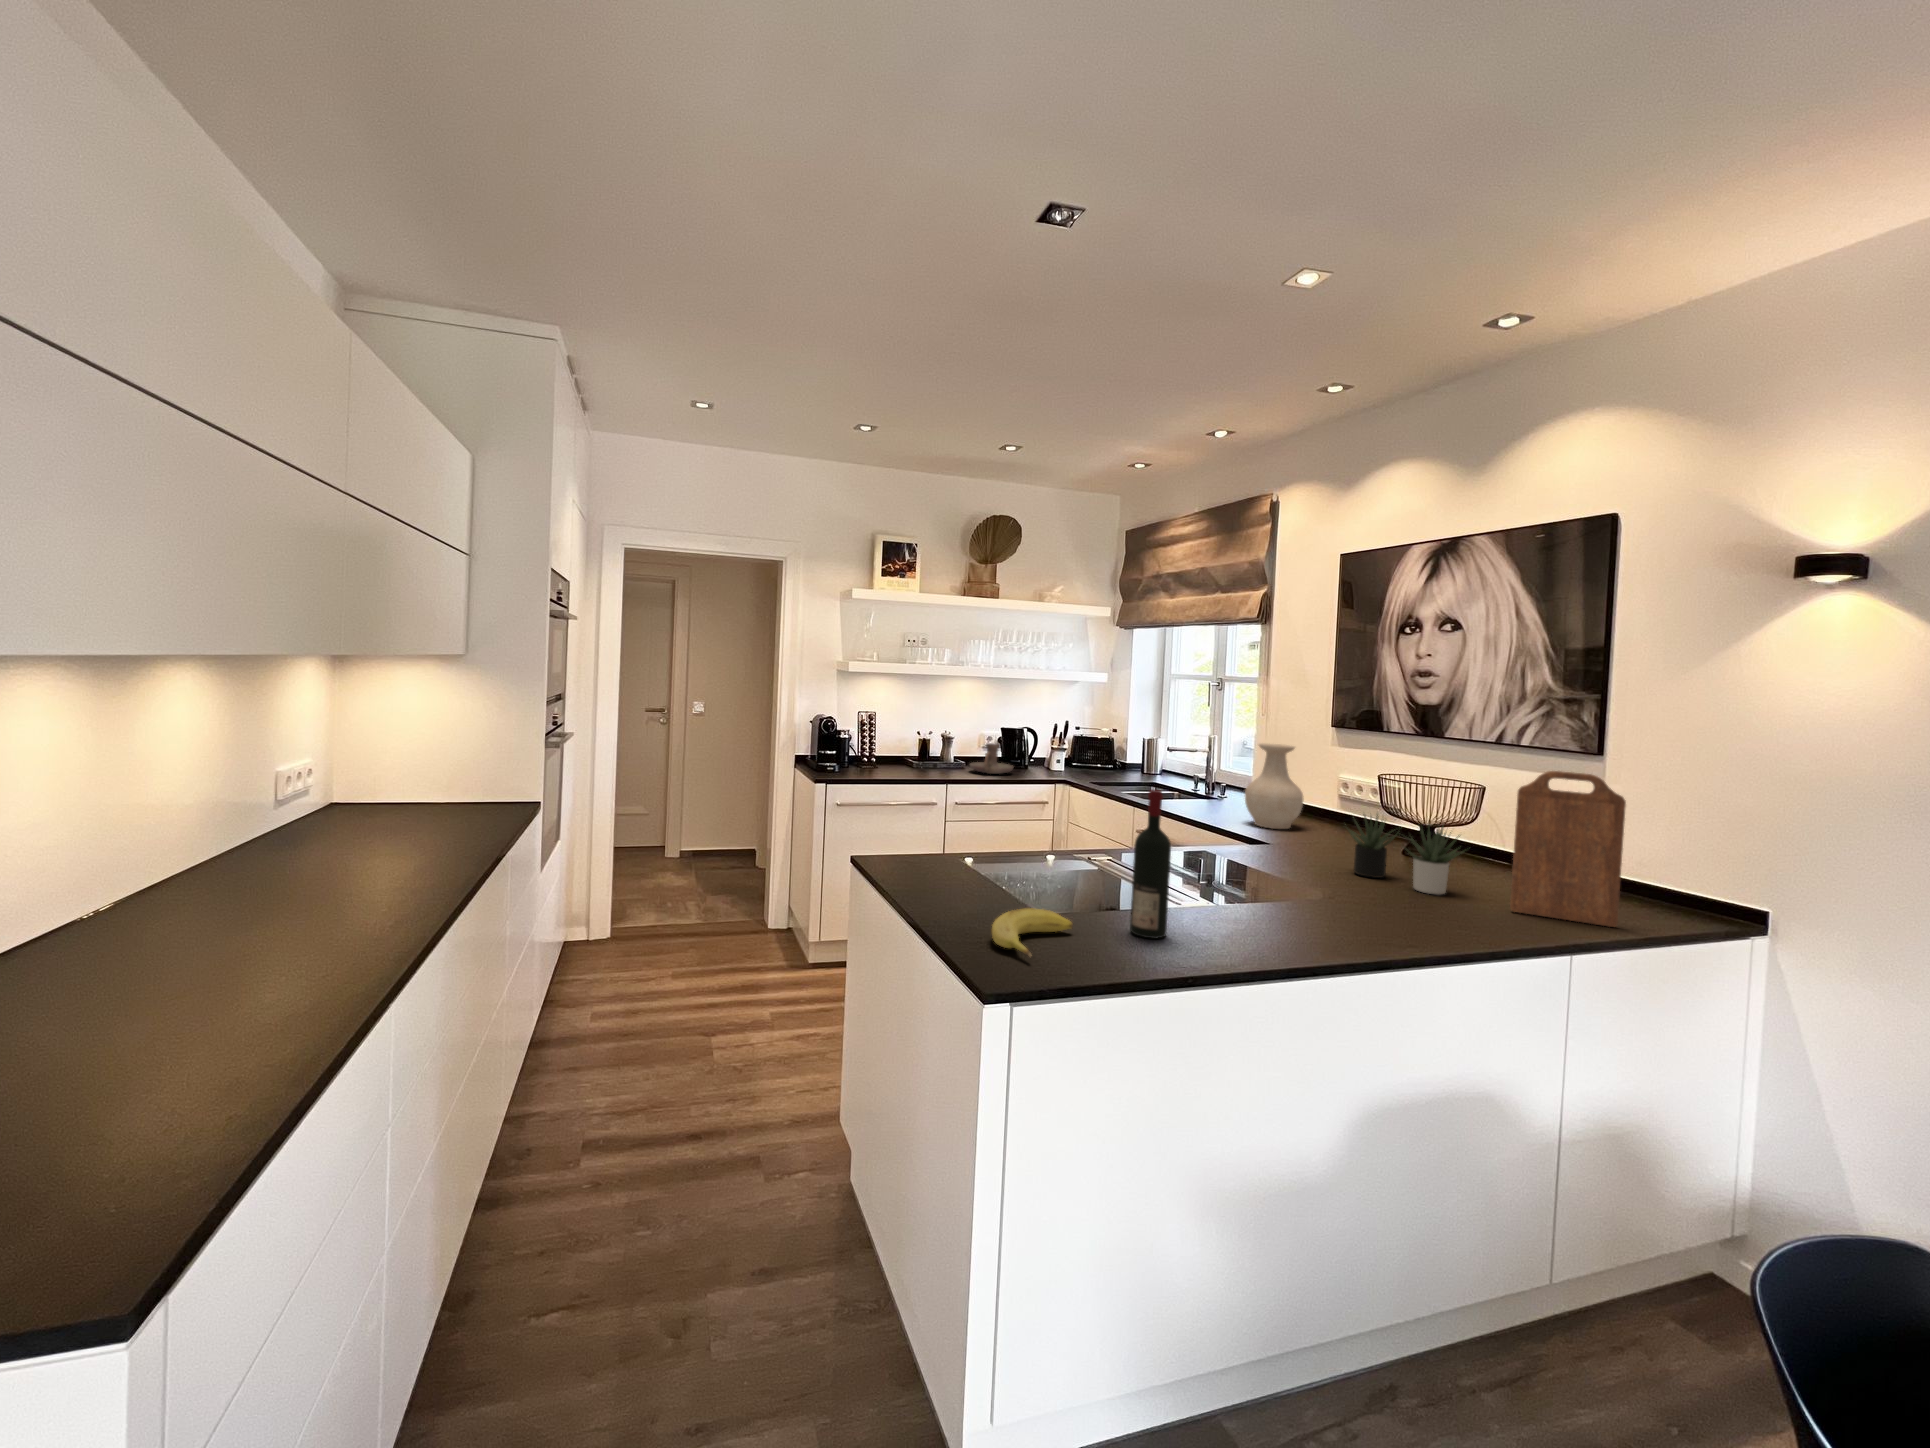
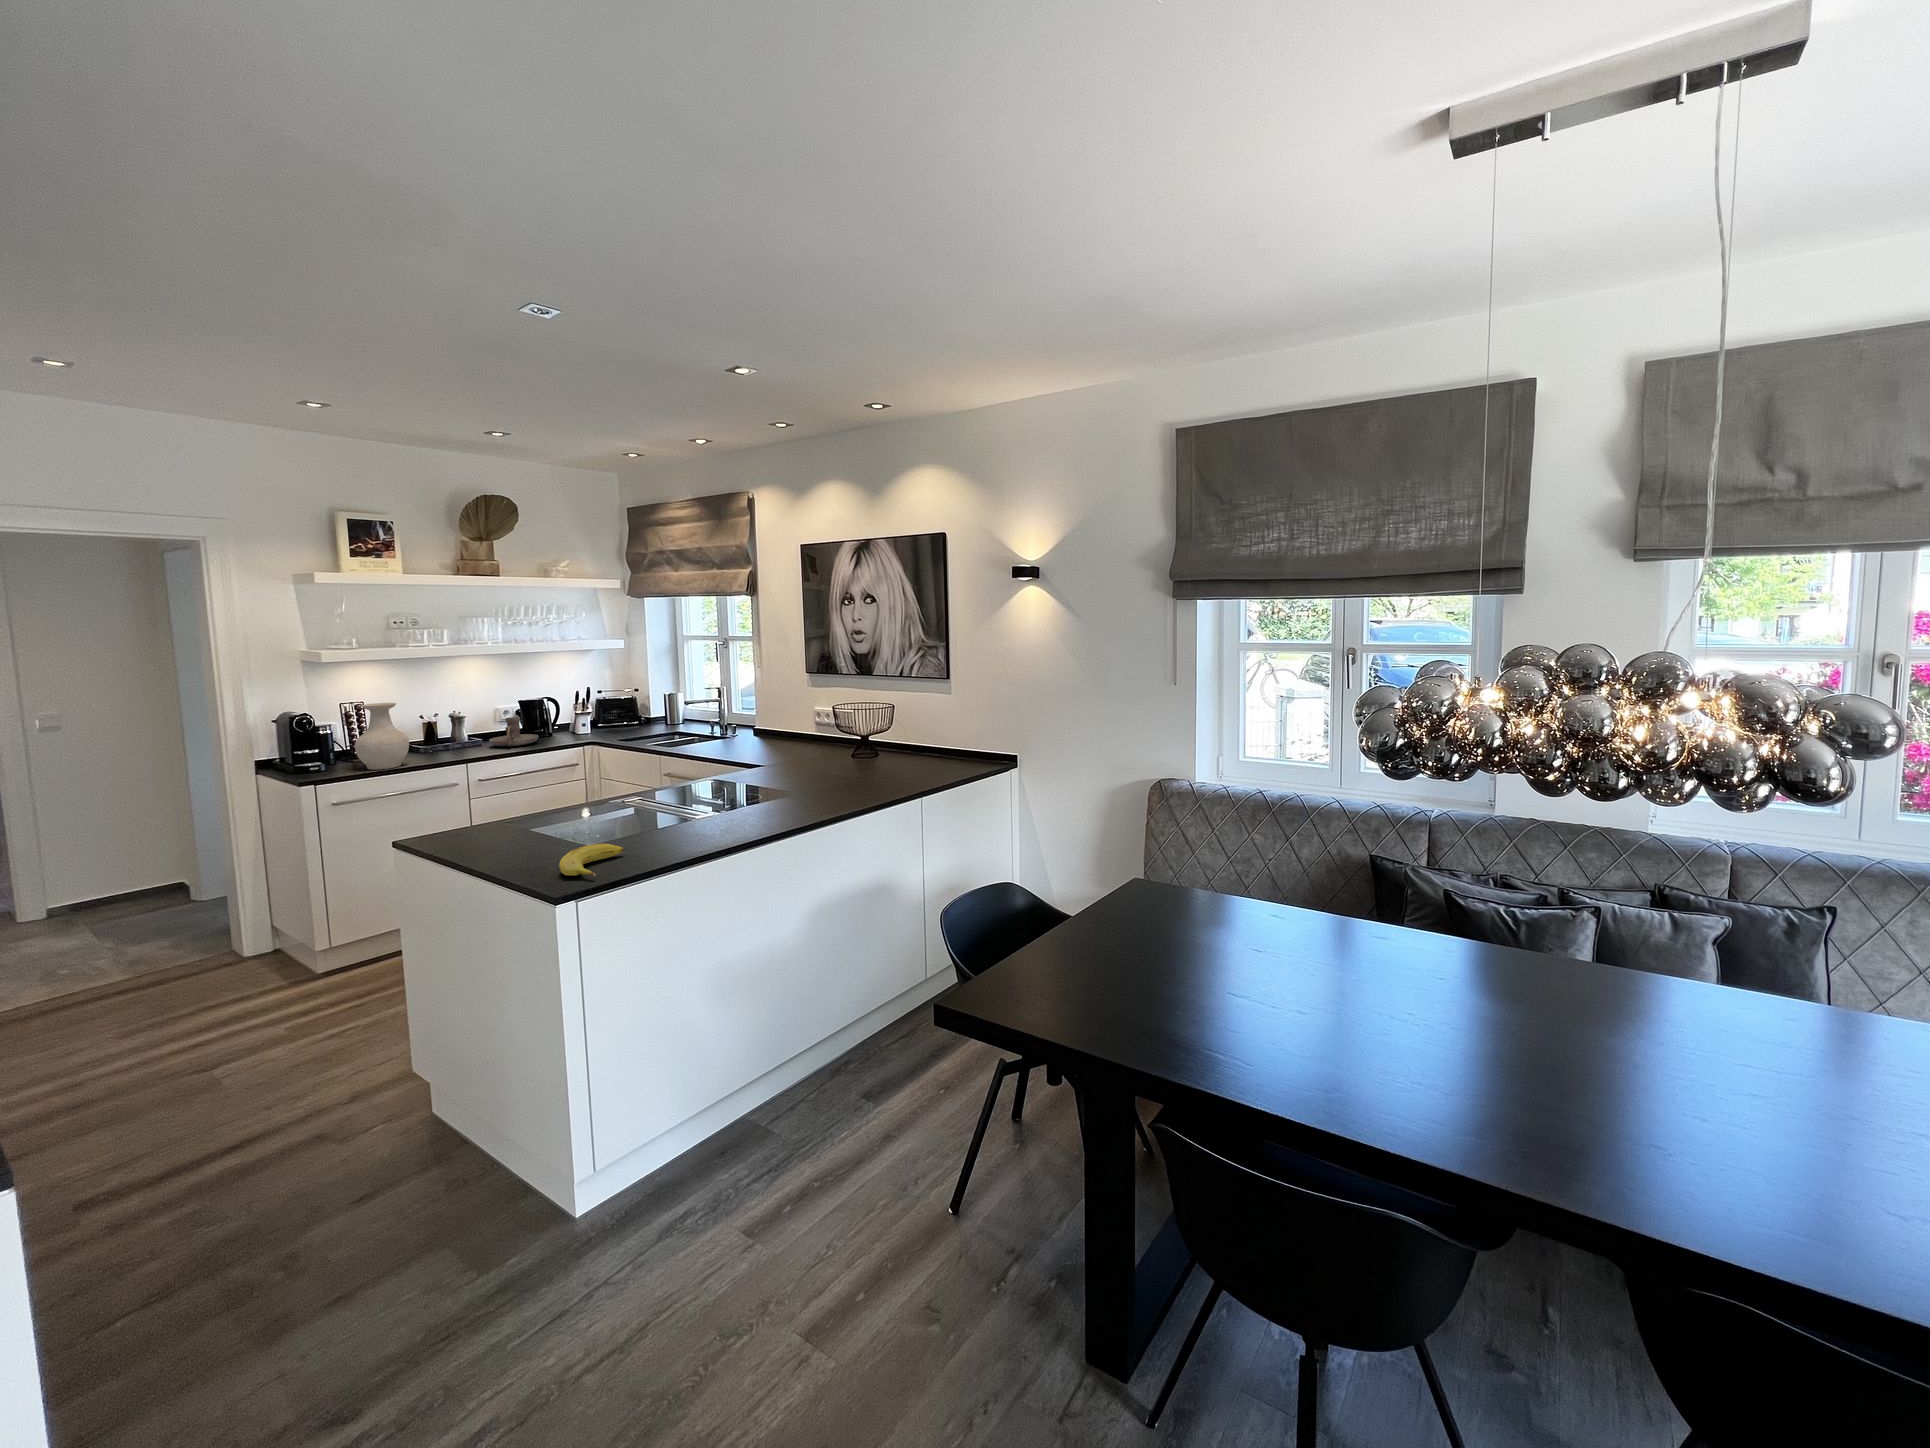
vase: present [1245,743,1303,829] -> present [355,703,409,770]
cutting board: present [1510,771,1626,927] -> none [901,693,952,779]
wine bottle: present [1130,790,1171,938] -> none [663,744,693,846]
succulent plant: present [1349,815,1464,895] -> none [810,731,882,778]

